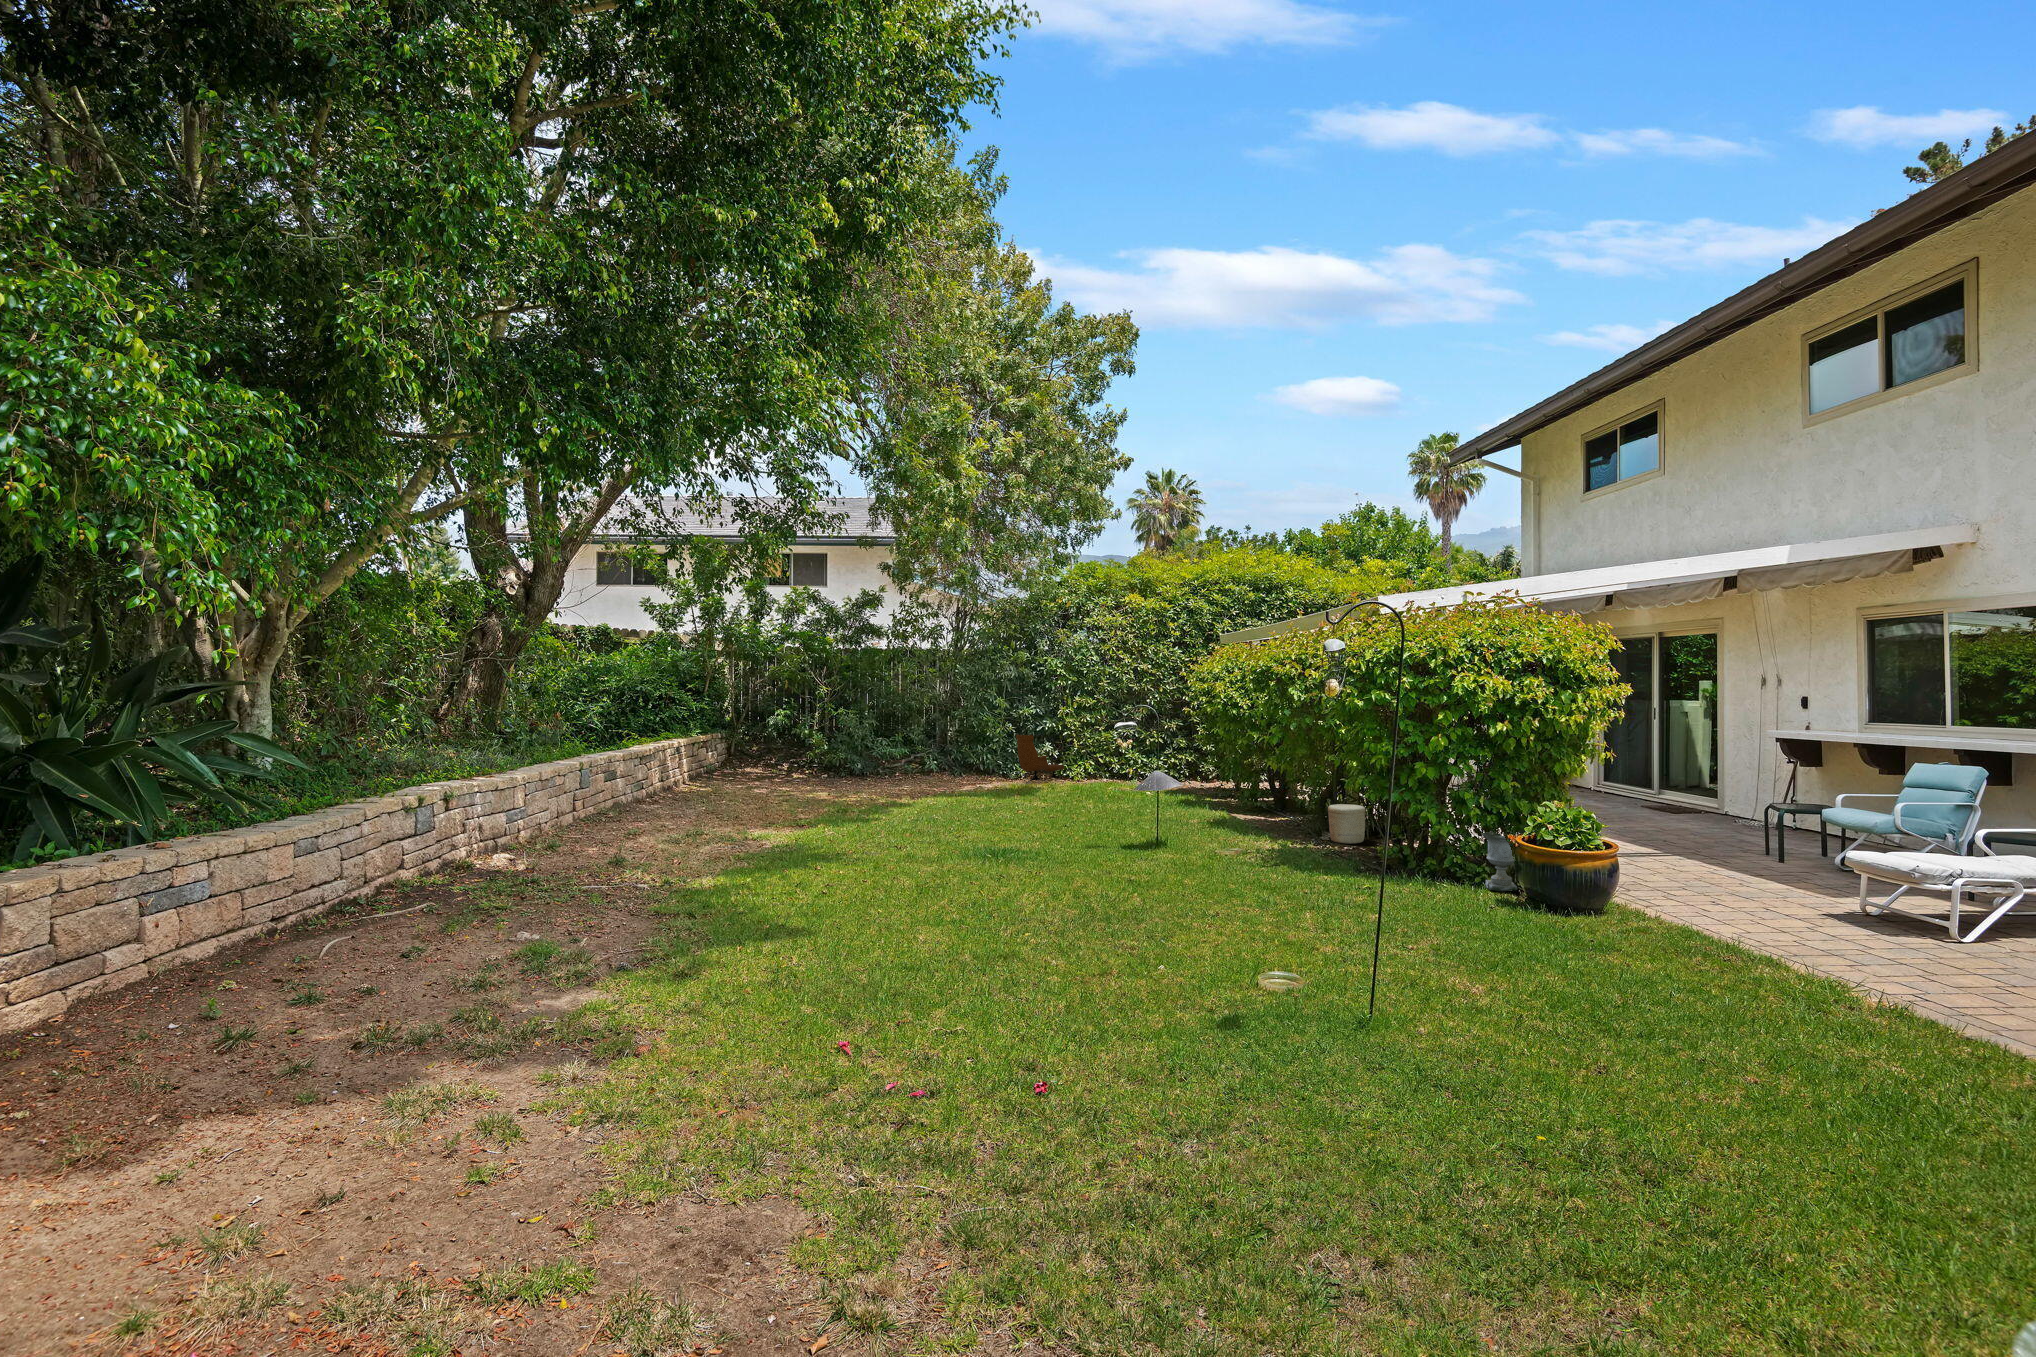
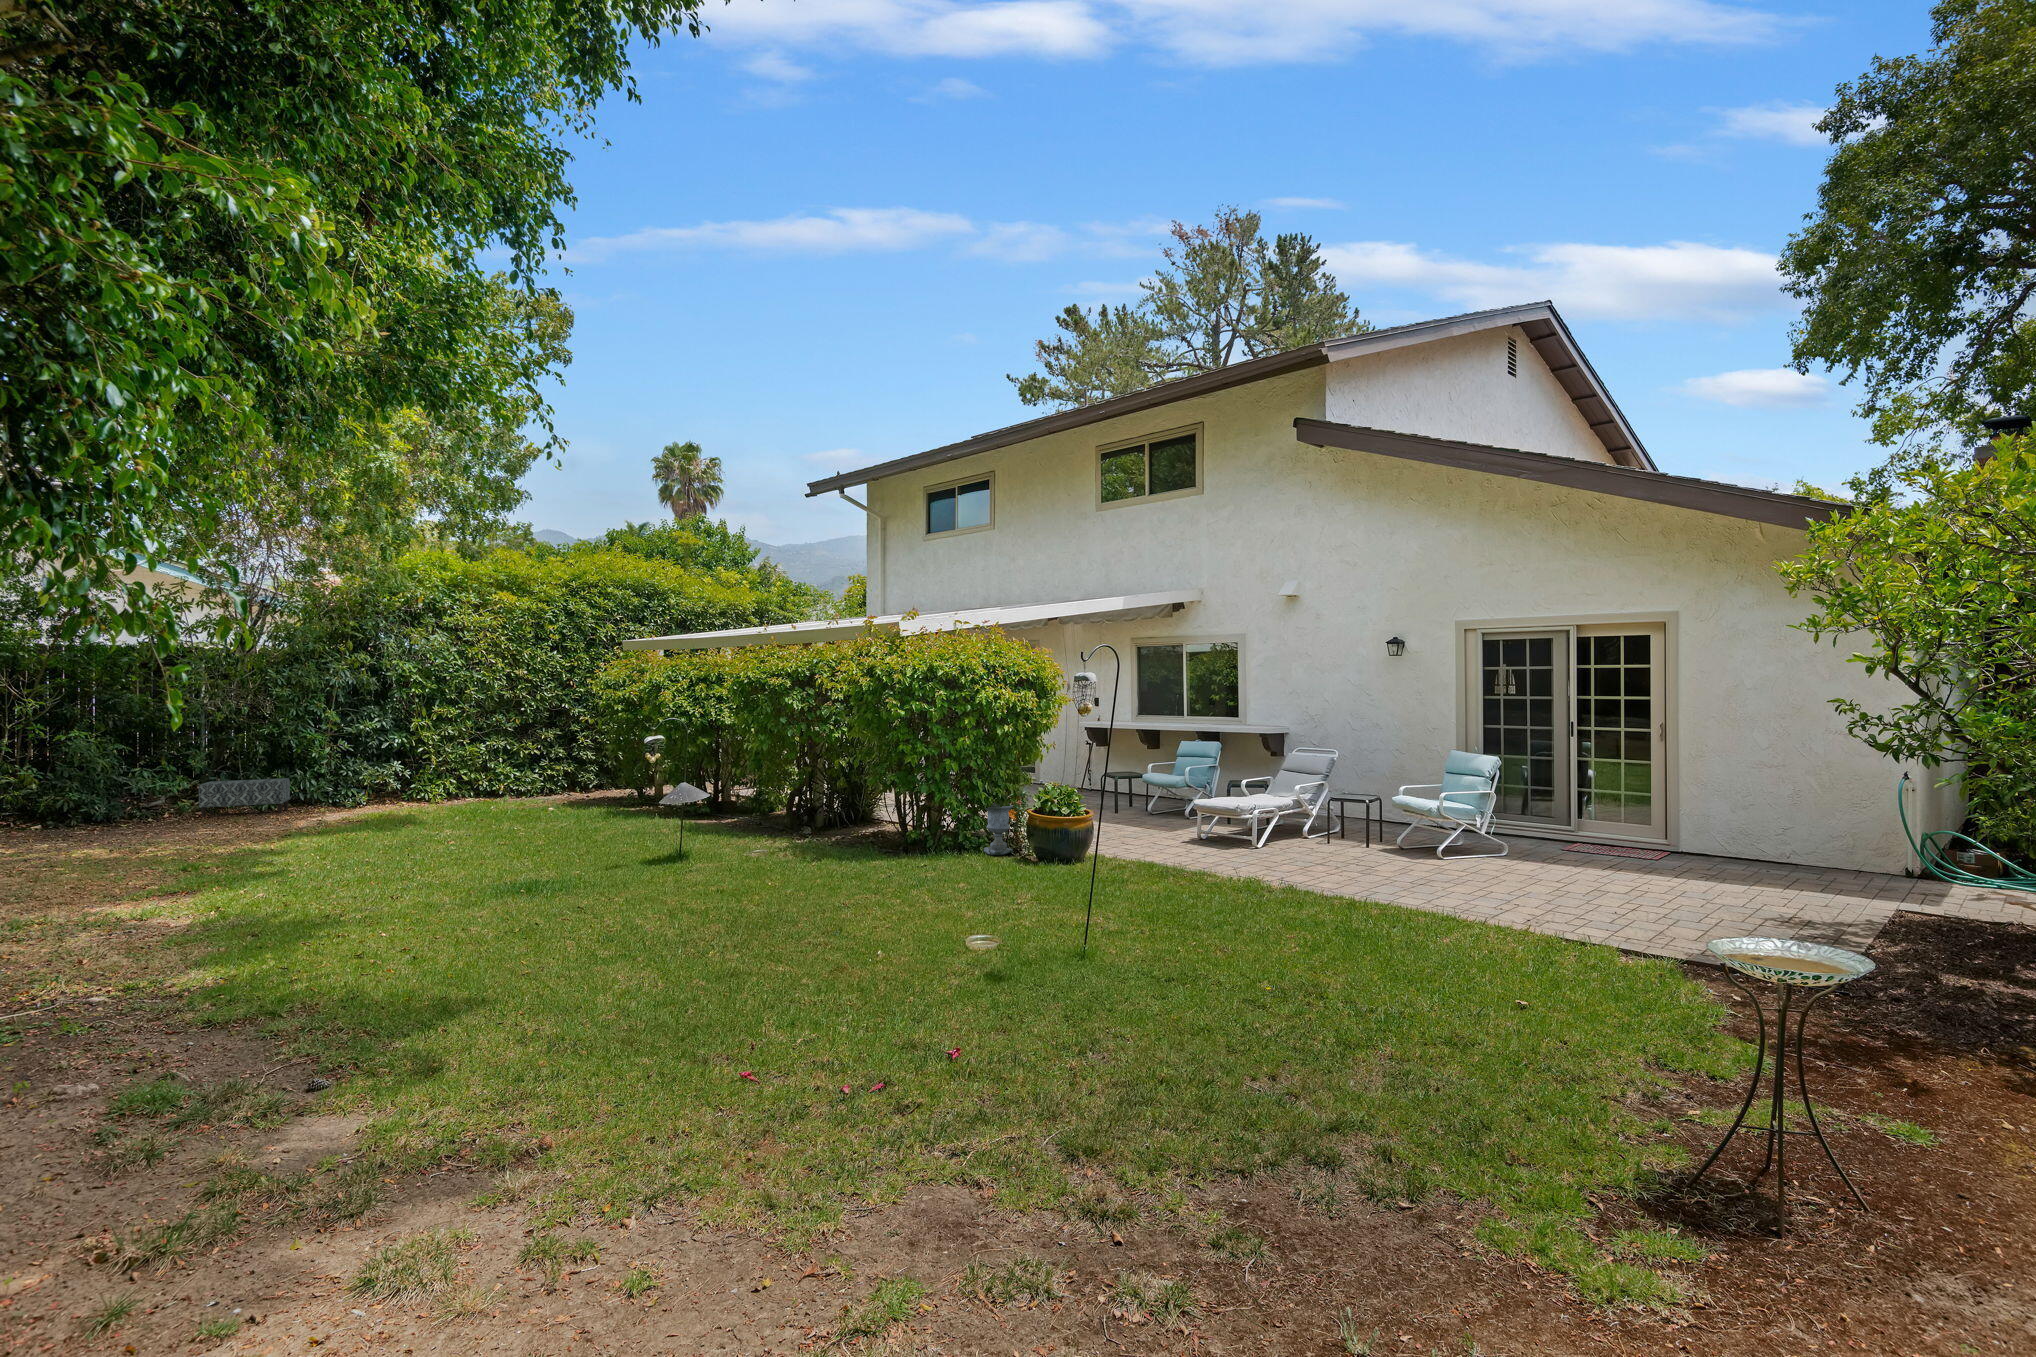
lounge chair: present [1016,734,1064,783] -> none [359,751,419,810]
bench: none [919,753,977,781] -> present [199,778,290,817]
woven basket: present [1328,804,1365,844] -> none [800,796,836,833]

